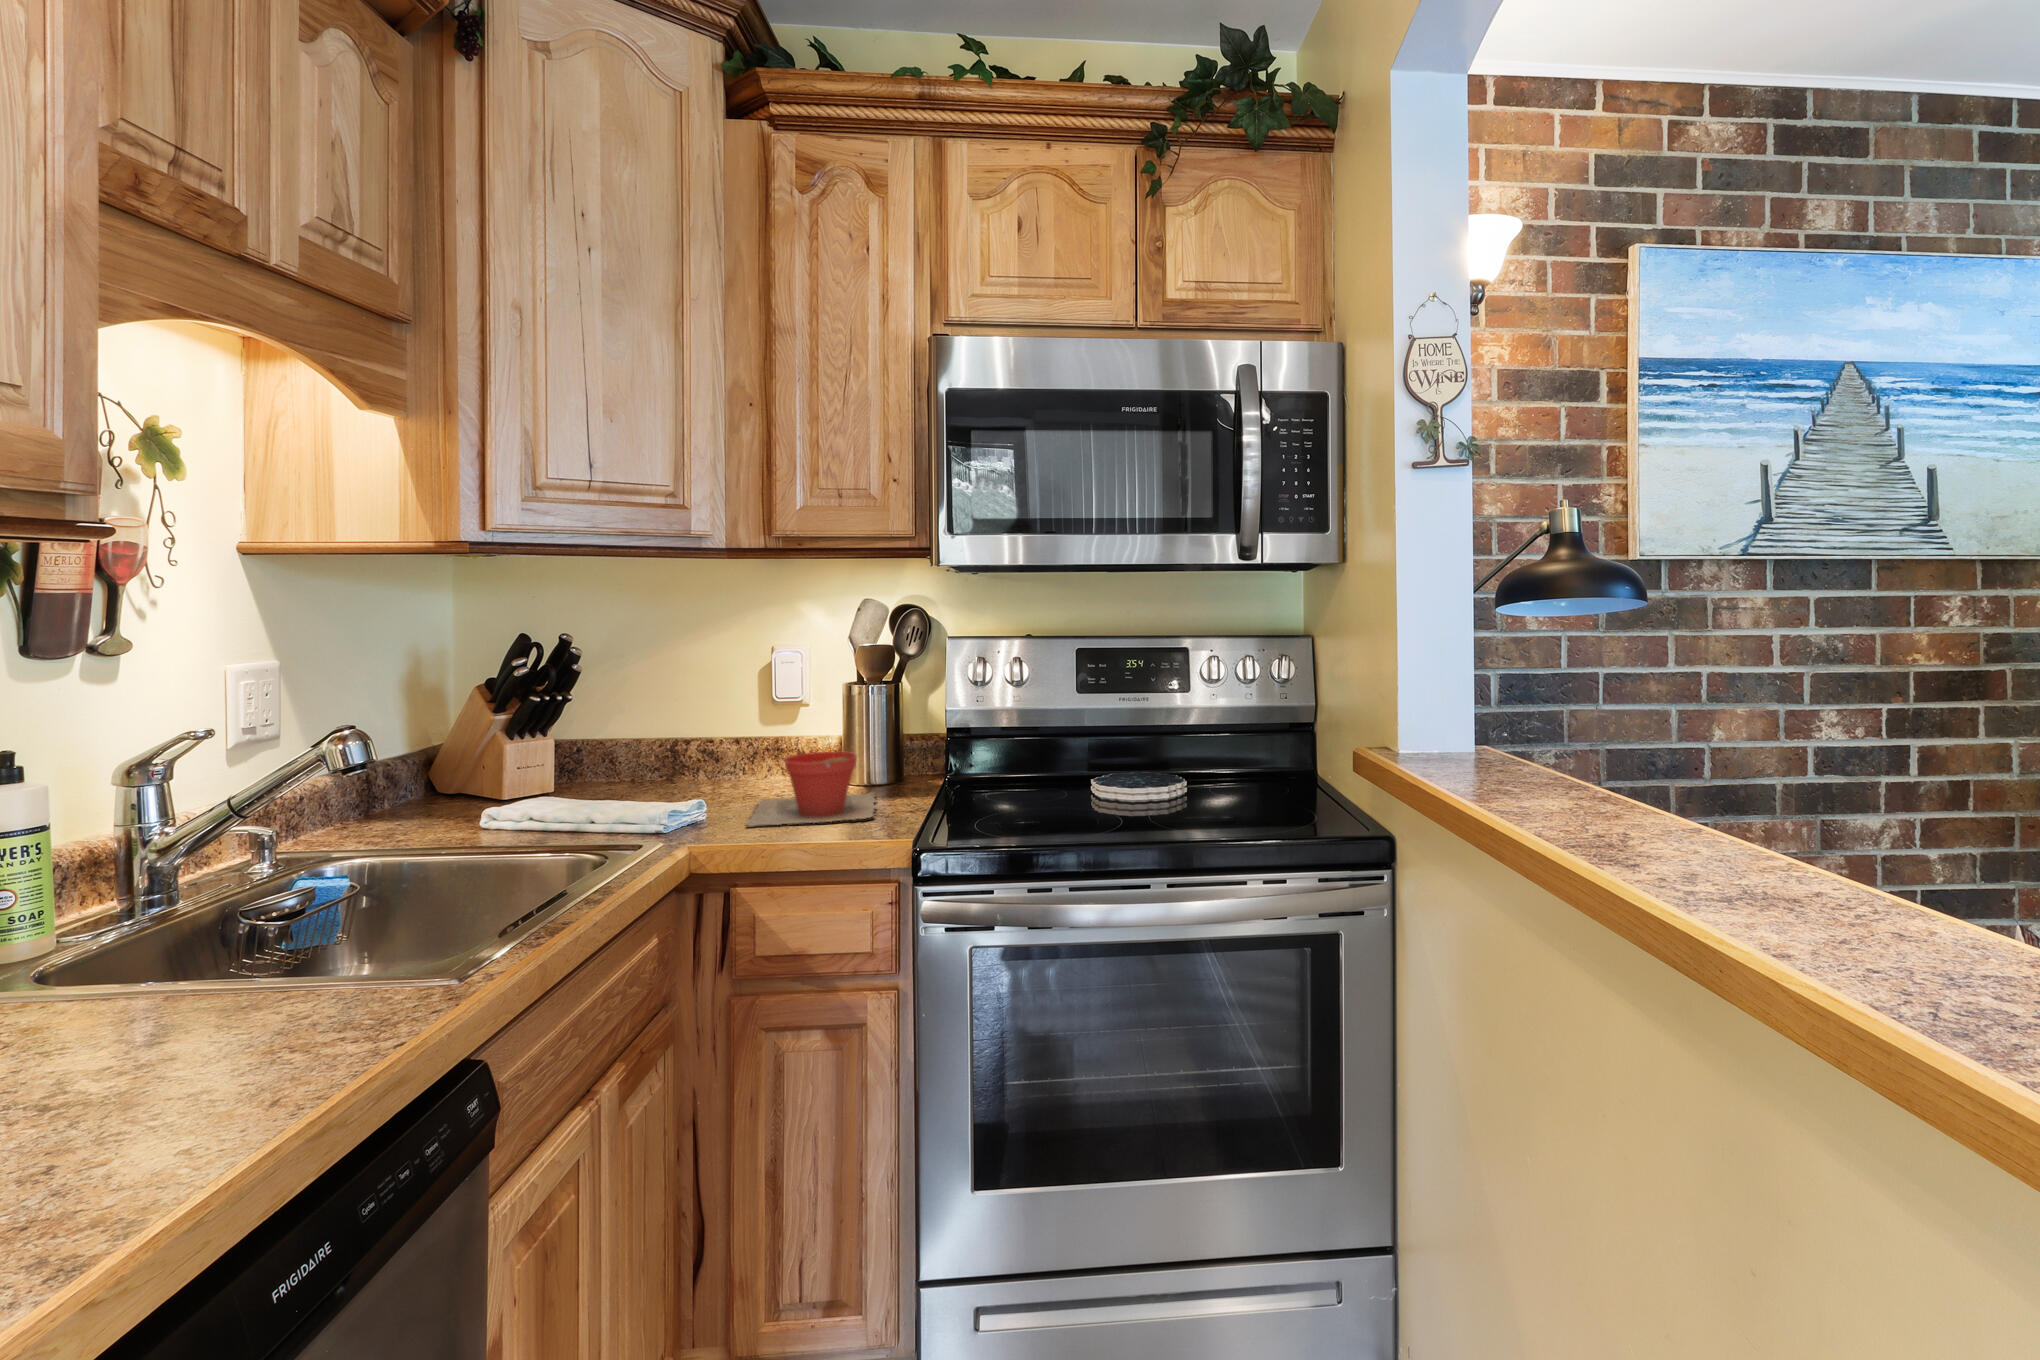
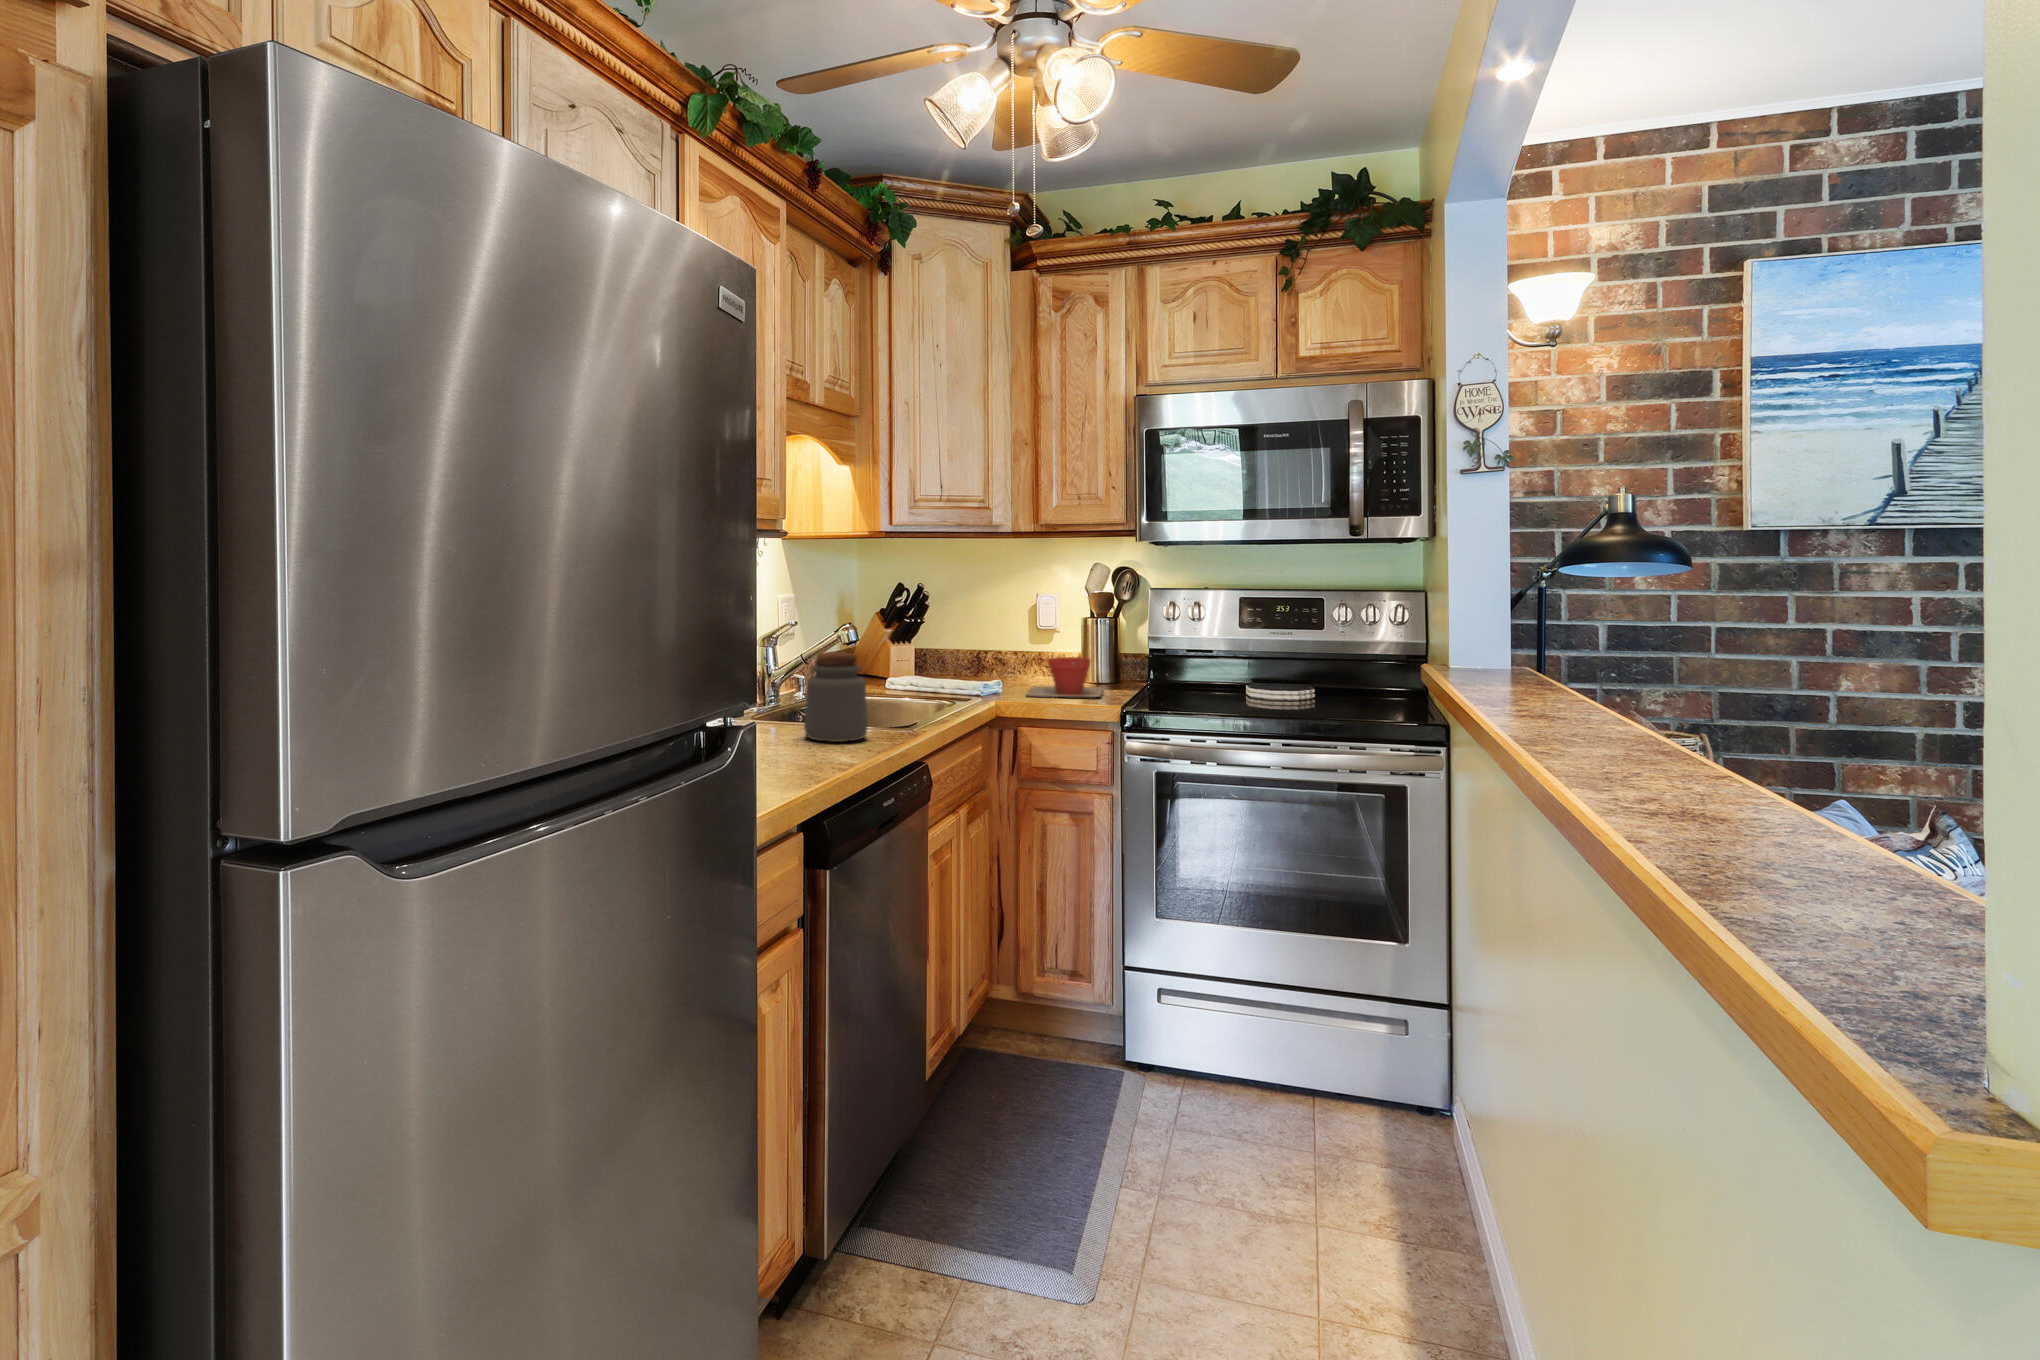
jar: none [148,832,345,1068] -> present [804,652,868,742]

